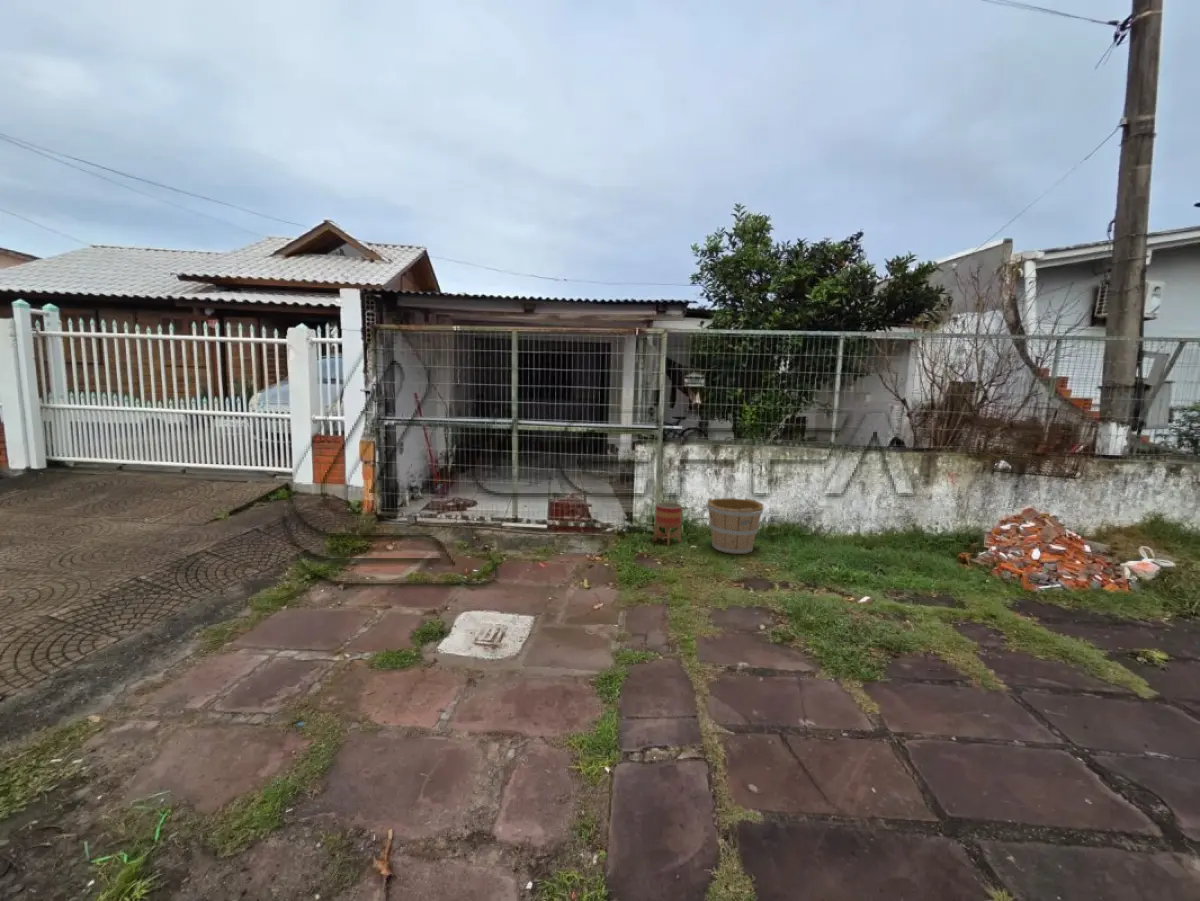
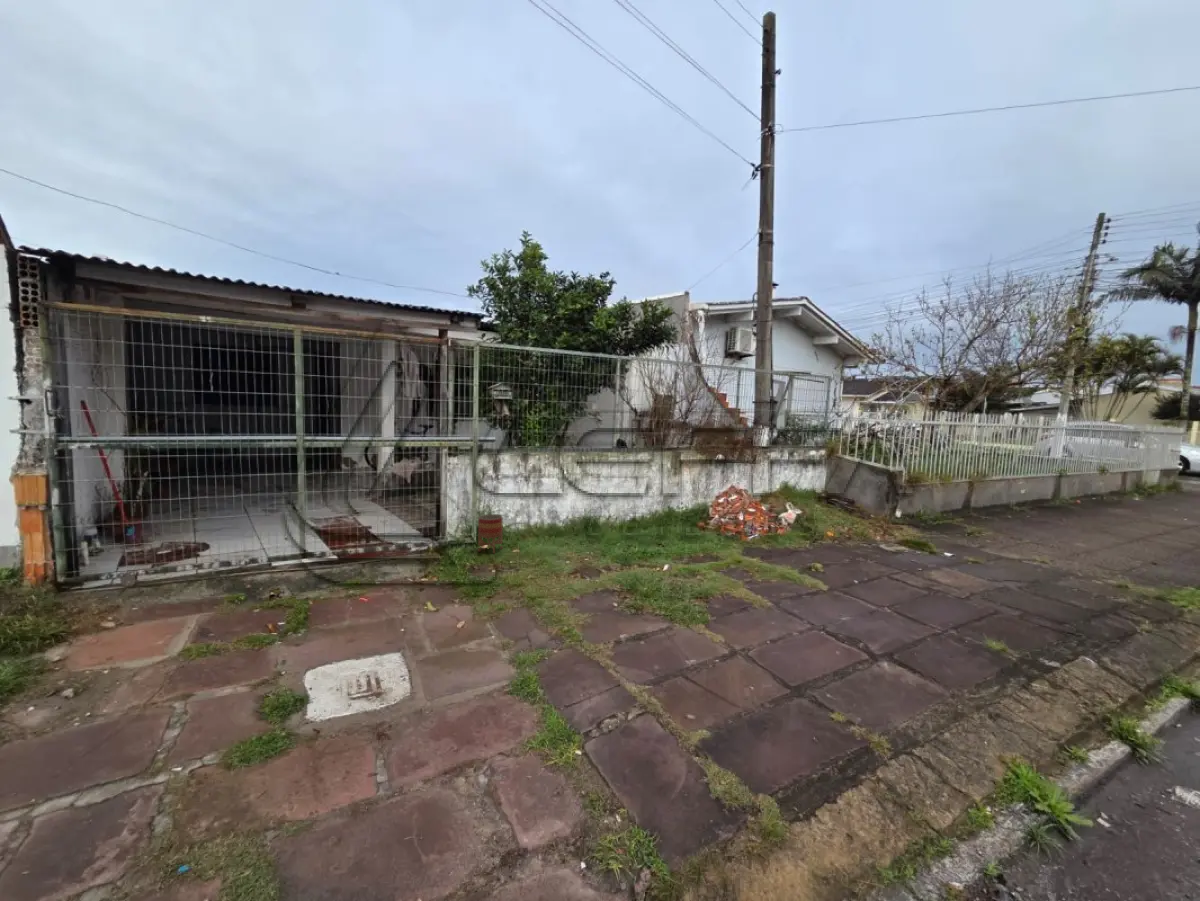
wooden bucket: present [707,498,764,554] -> none [524,502,572,551]

